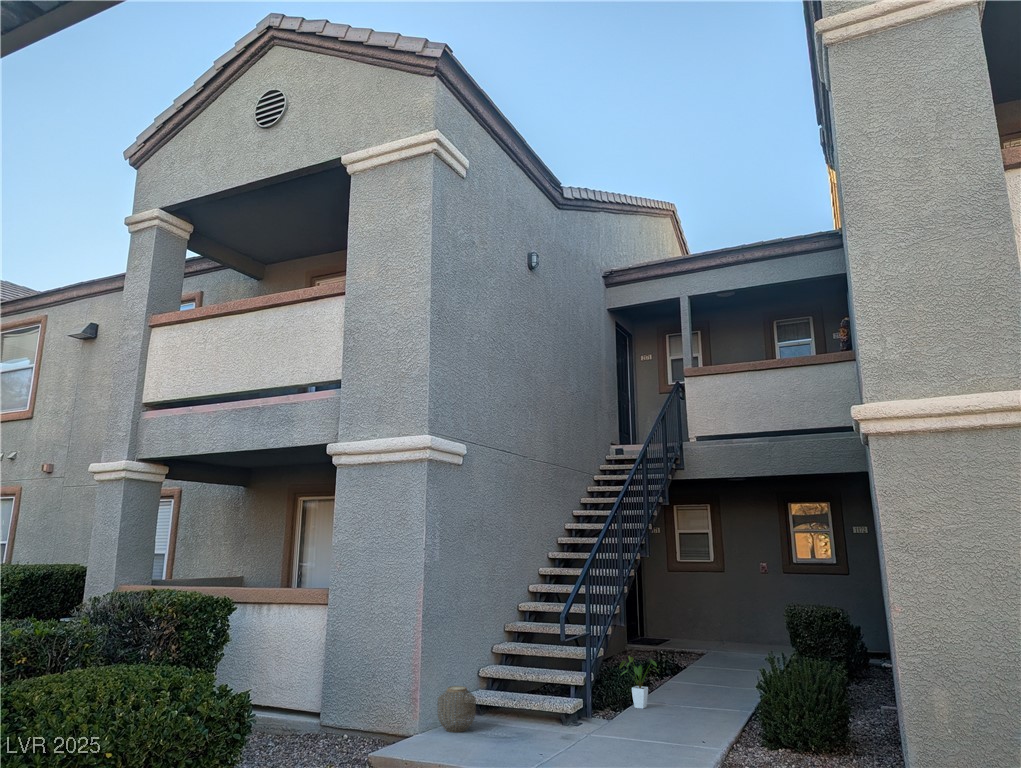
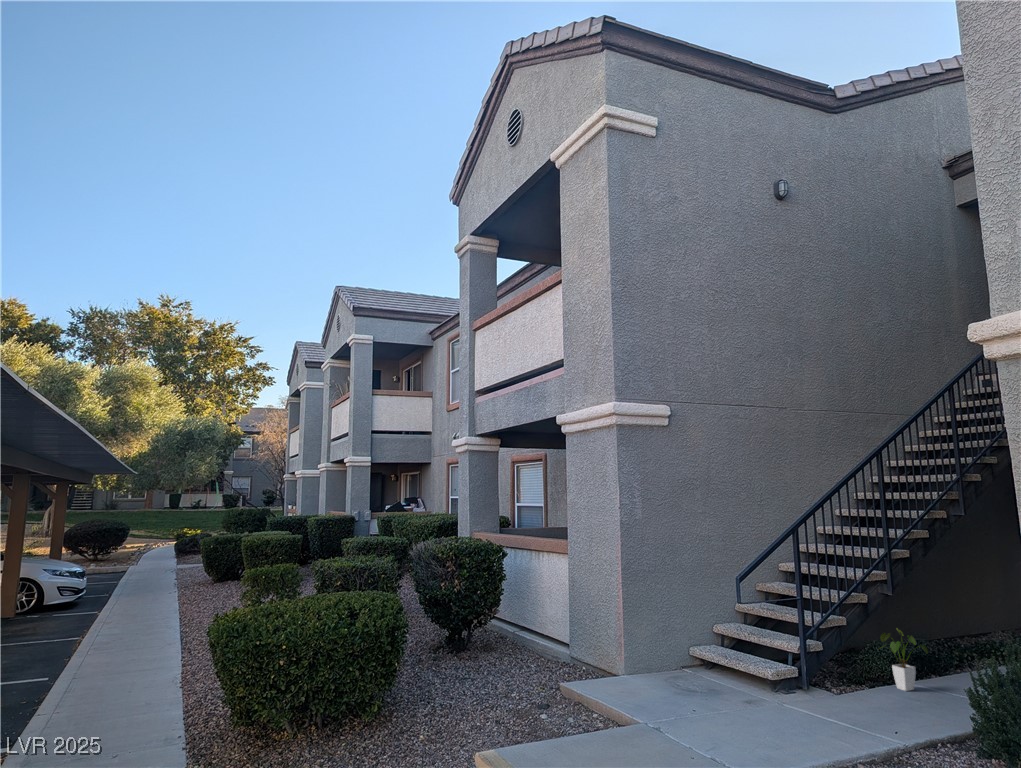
woven basket: present [438,686,476,732] -> none [639,638,676,682]

